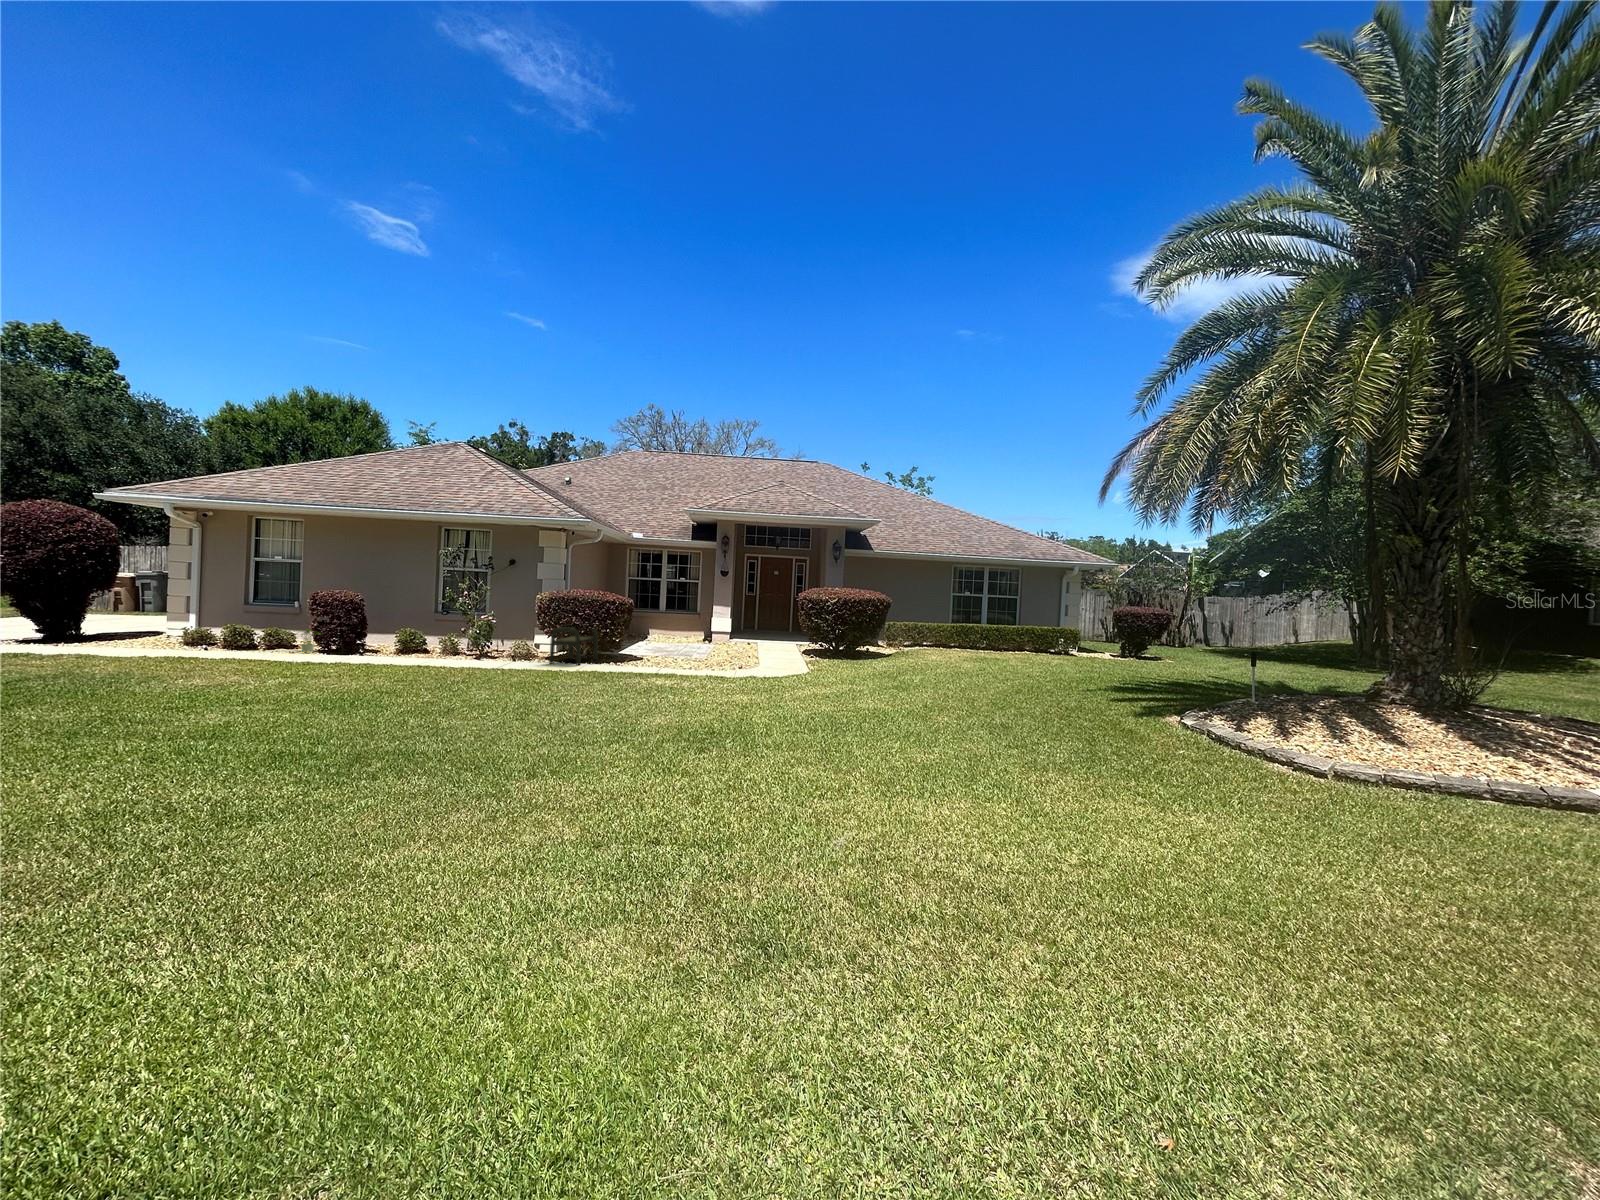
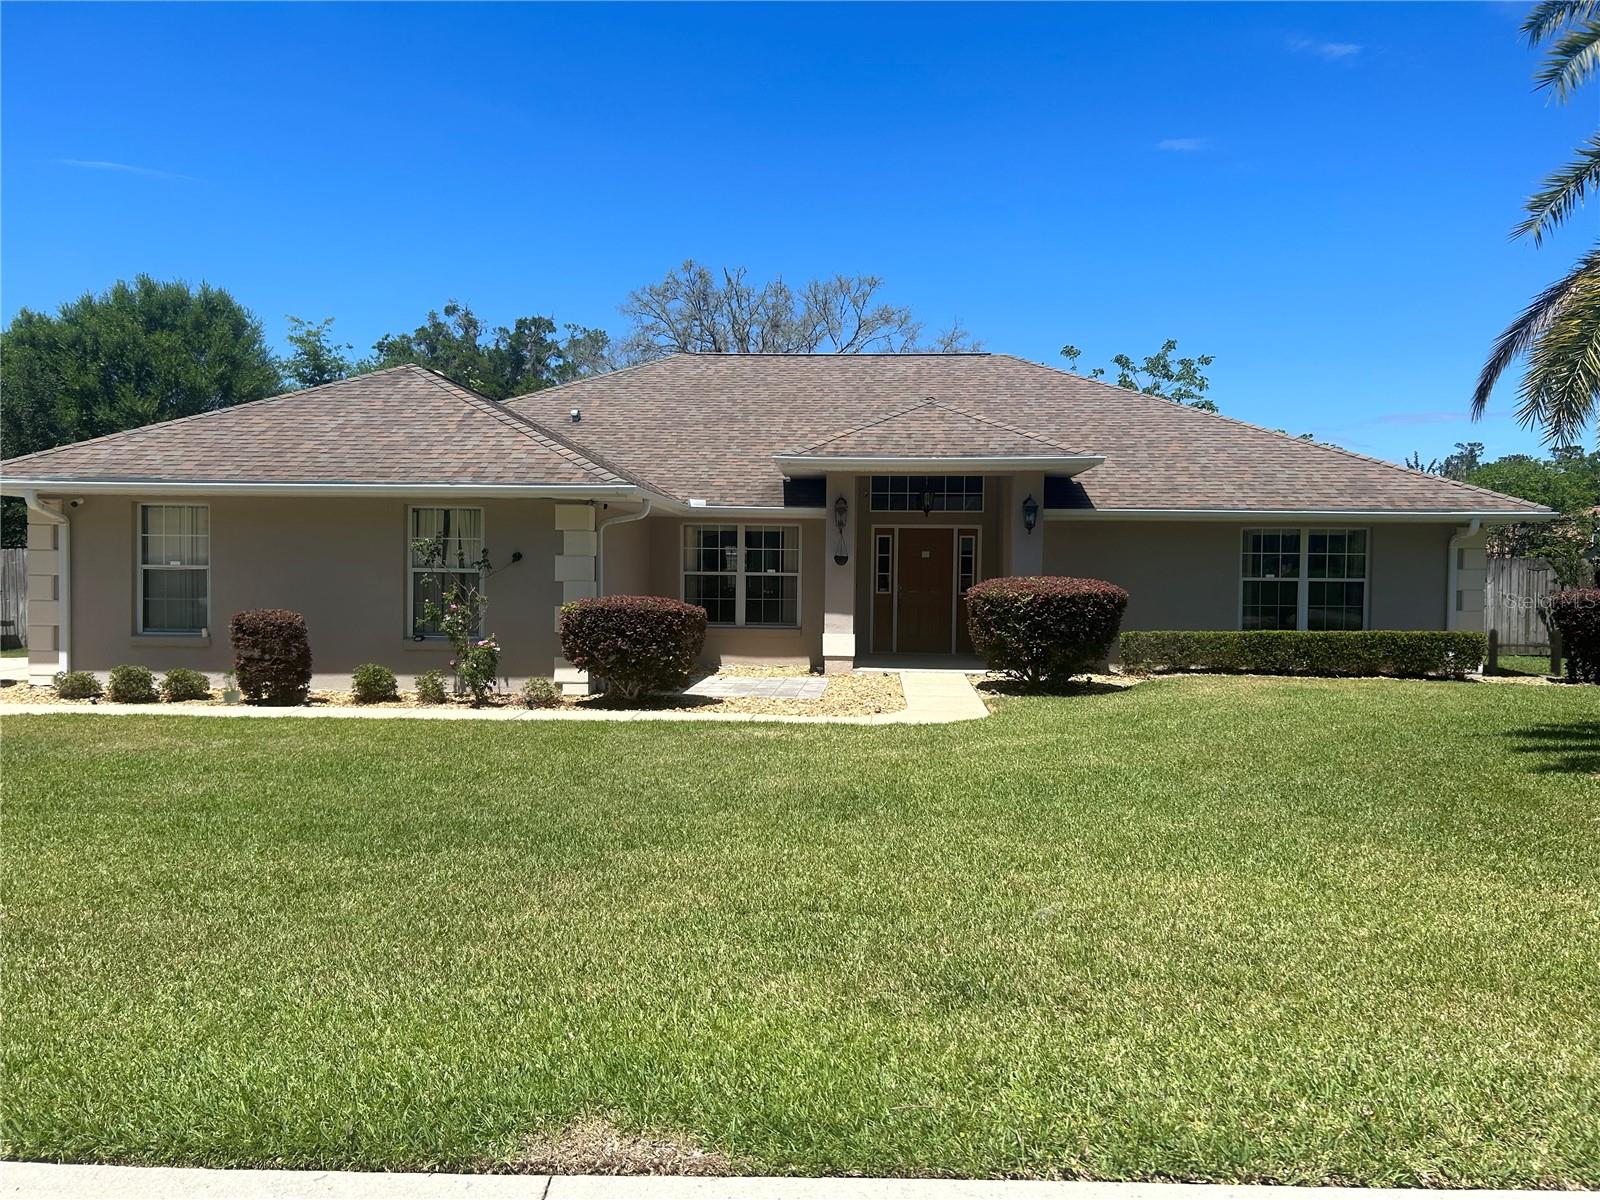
bench: present [550,627,598,665] -> present [1488,629,1562,677]

